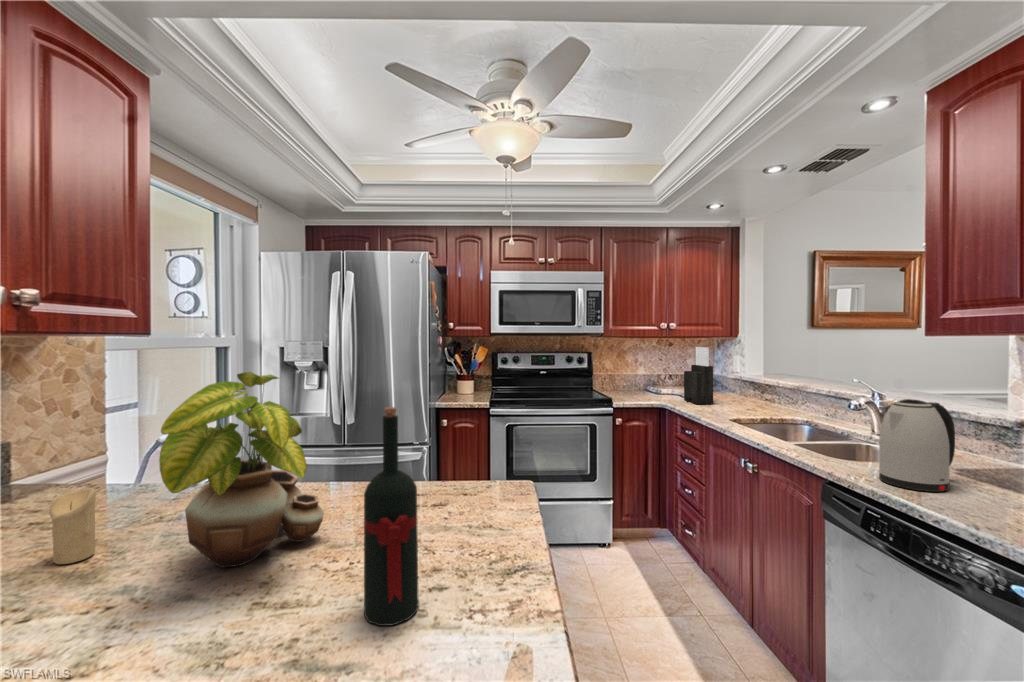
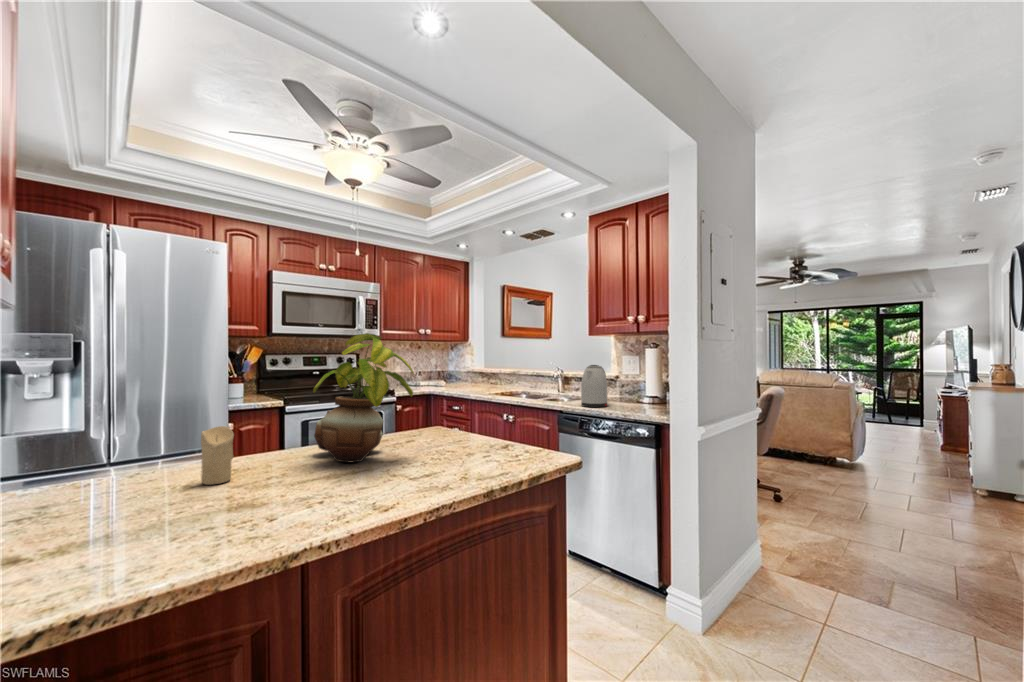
knife block: present [684,347,713,404] -> none [442,347,464,388]
wine bottle: present [364,407,419,626] -> none [468,349,501,456]

